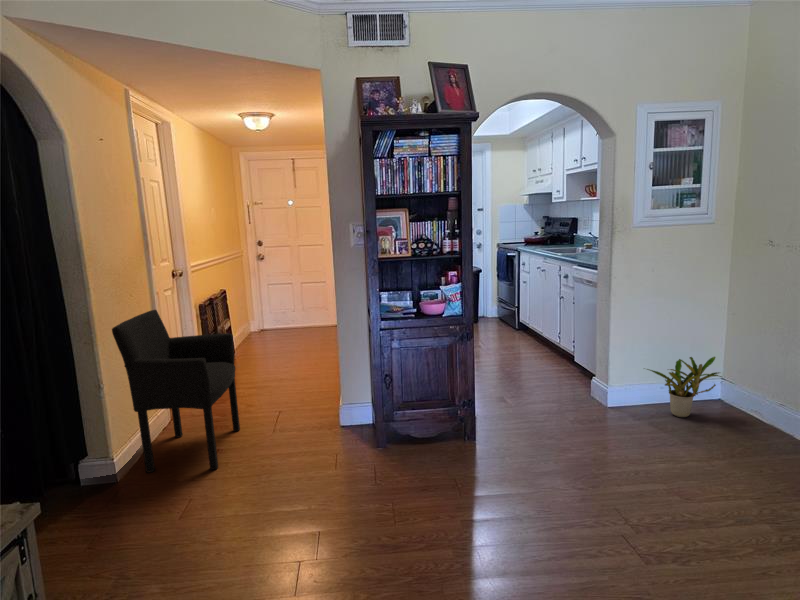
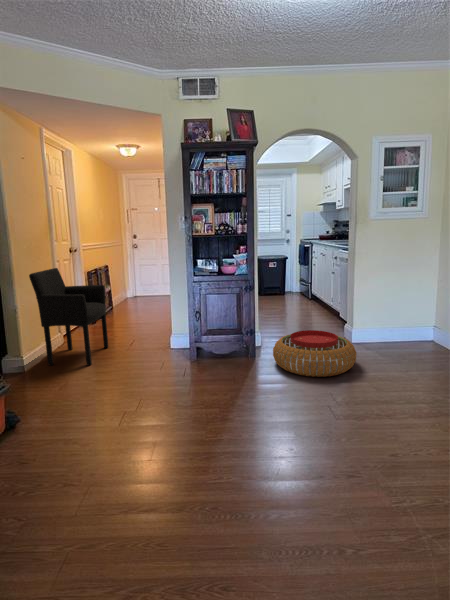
potted plant: present [647,357,721,417] -> none [375,308,428,349]
pouf: none [506,399,640,481] -> present [273,330,356,377]

